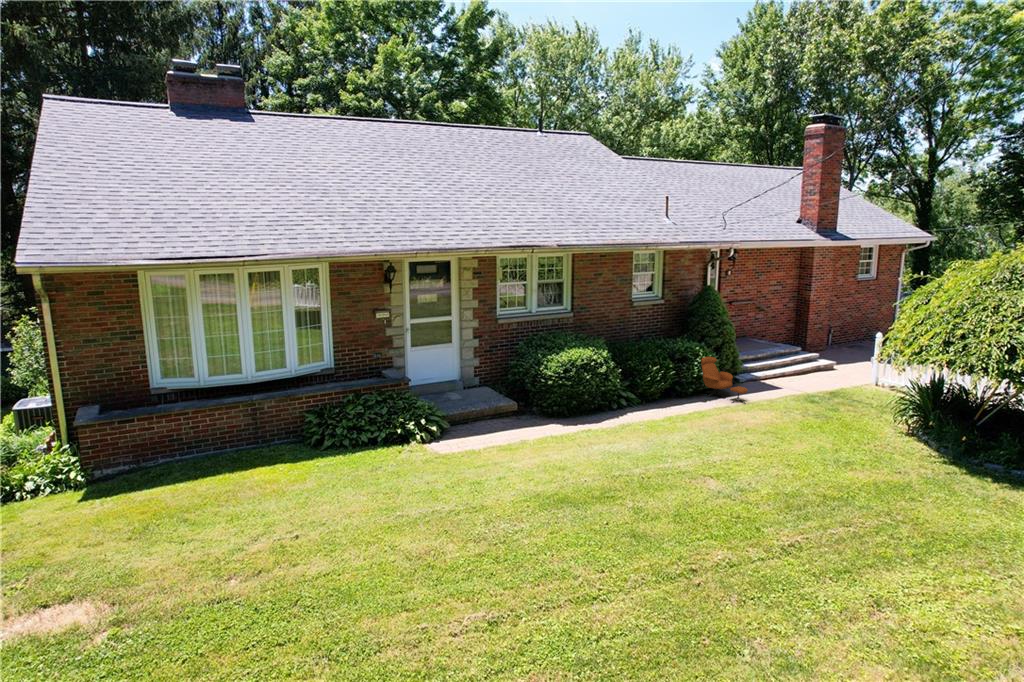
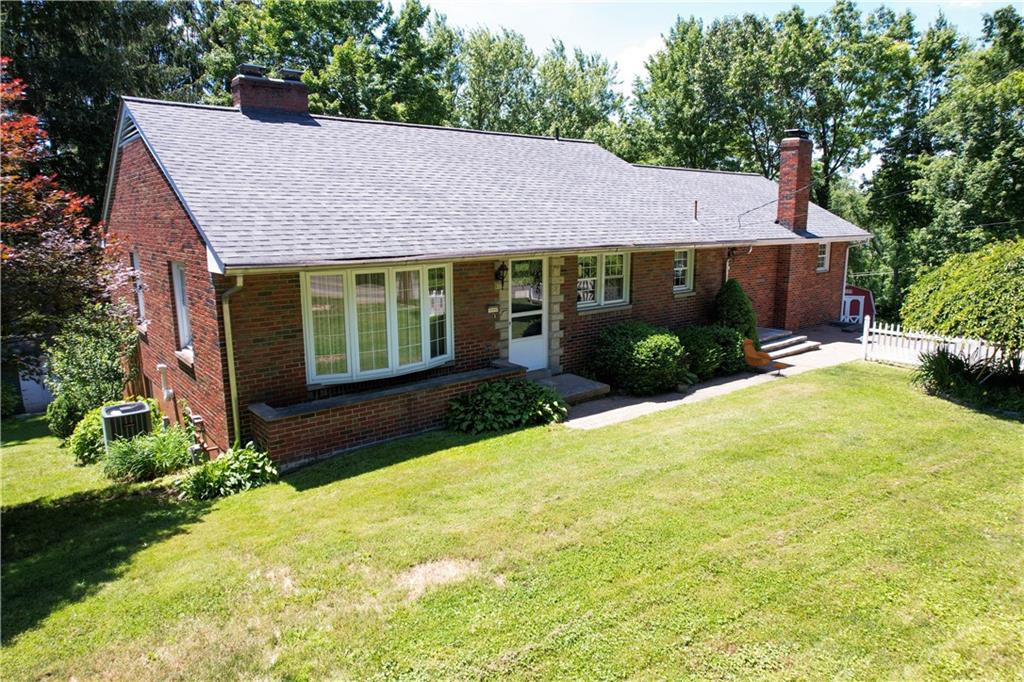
potted plant: none [594,369,623,416] -> present [676,353,695,393]

